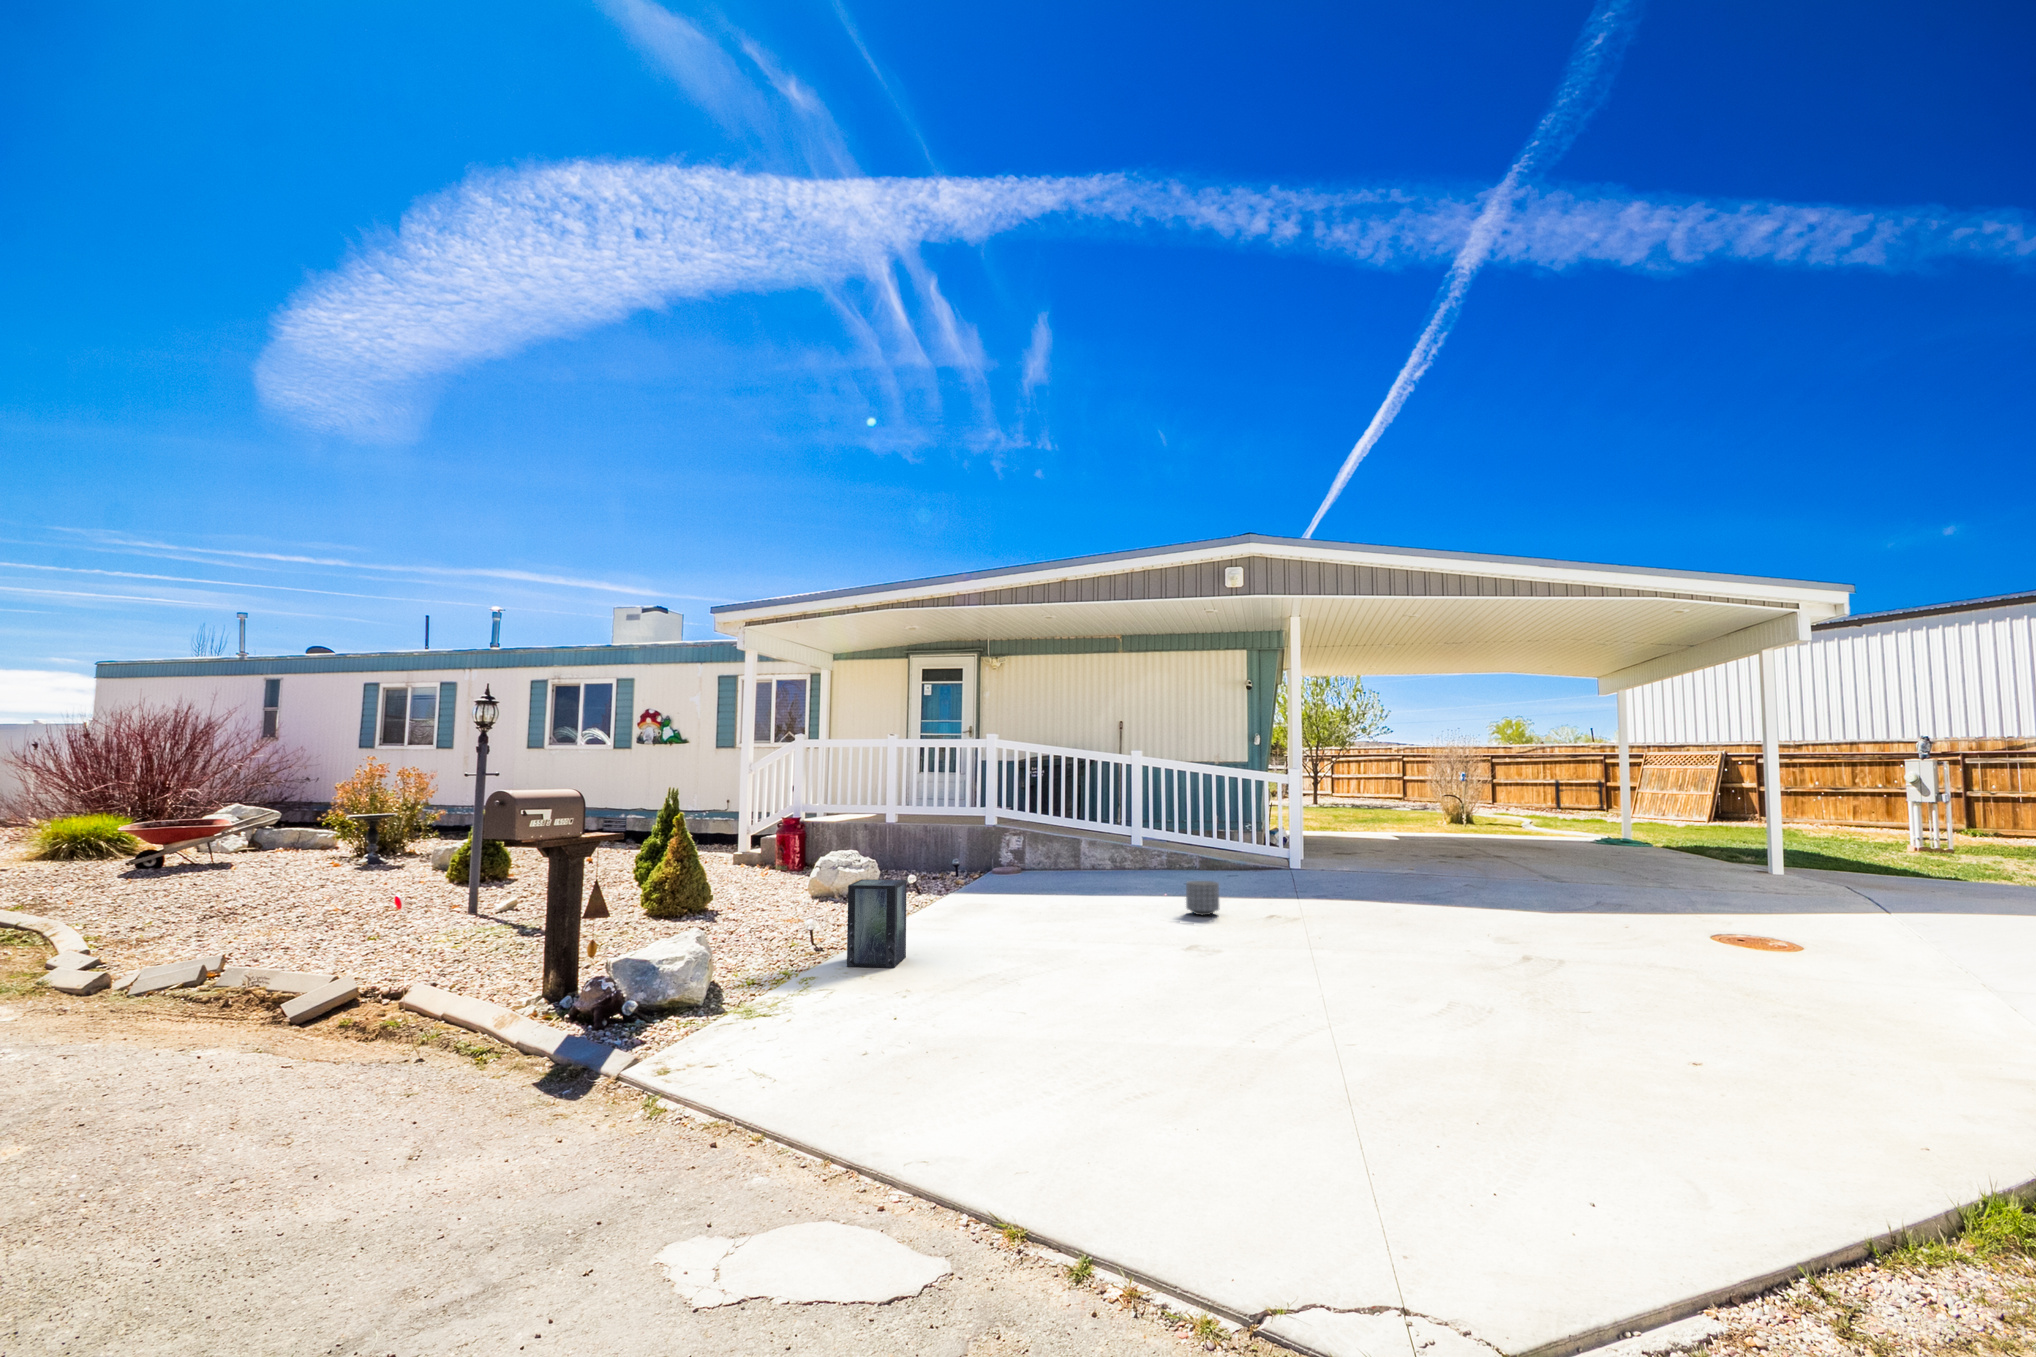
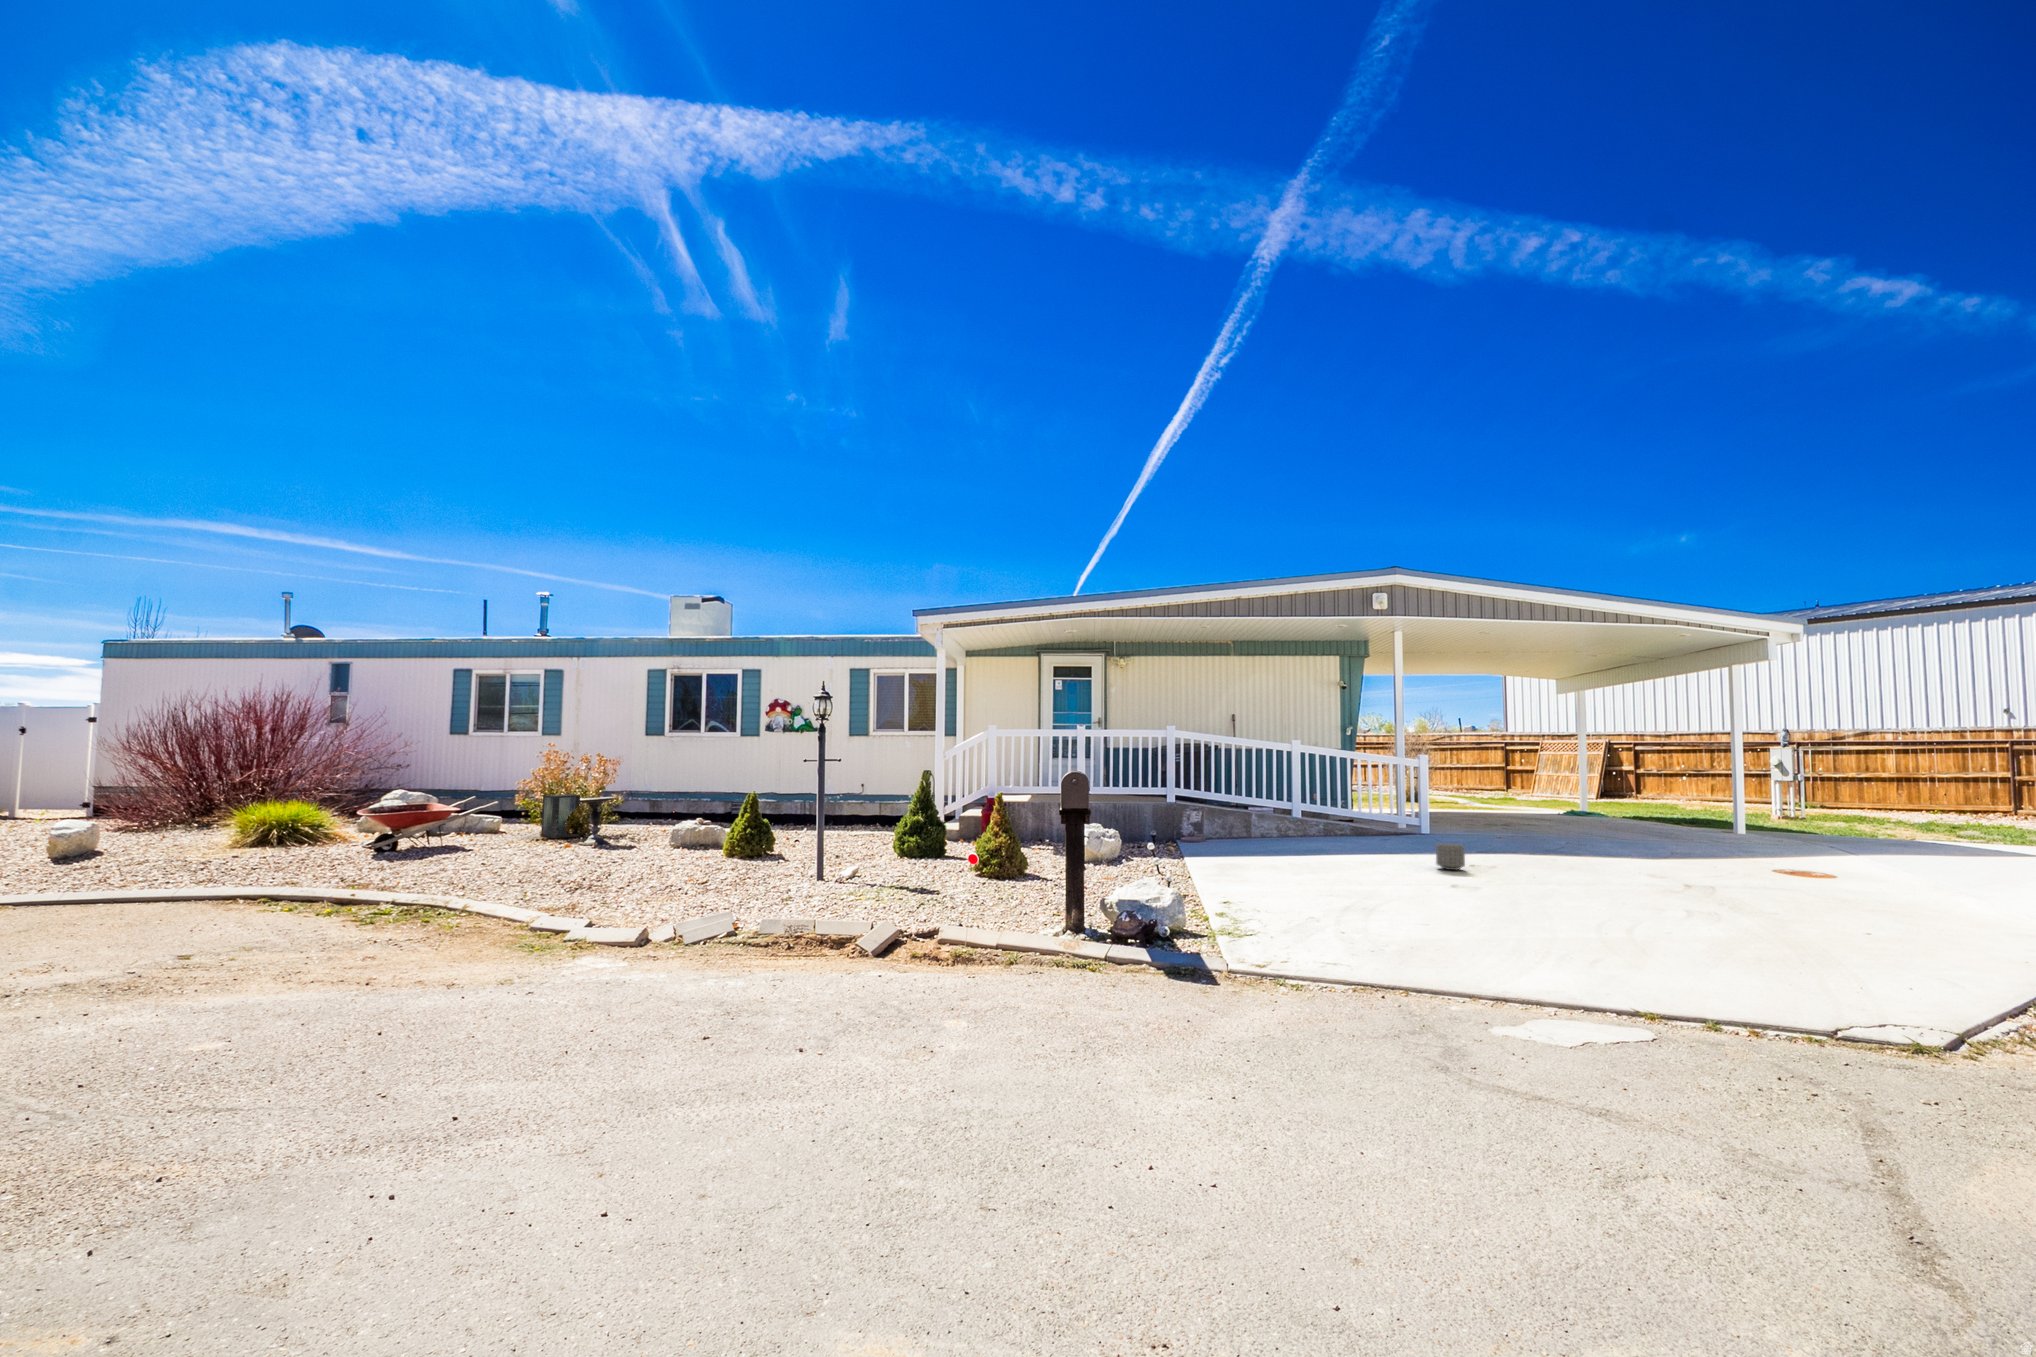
bench: present [1555,780,1604,810] -> none [1466,763,1507,788]
storage box: present [847,879,907,968] -> present [541,795,580,838]

